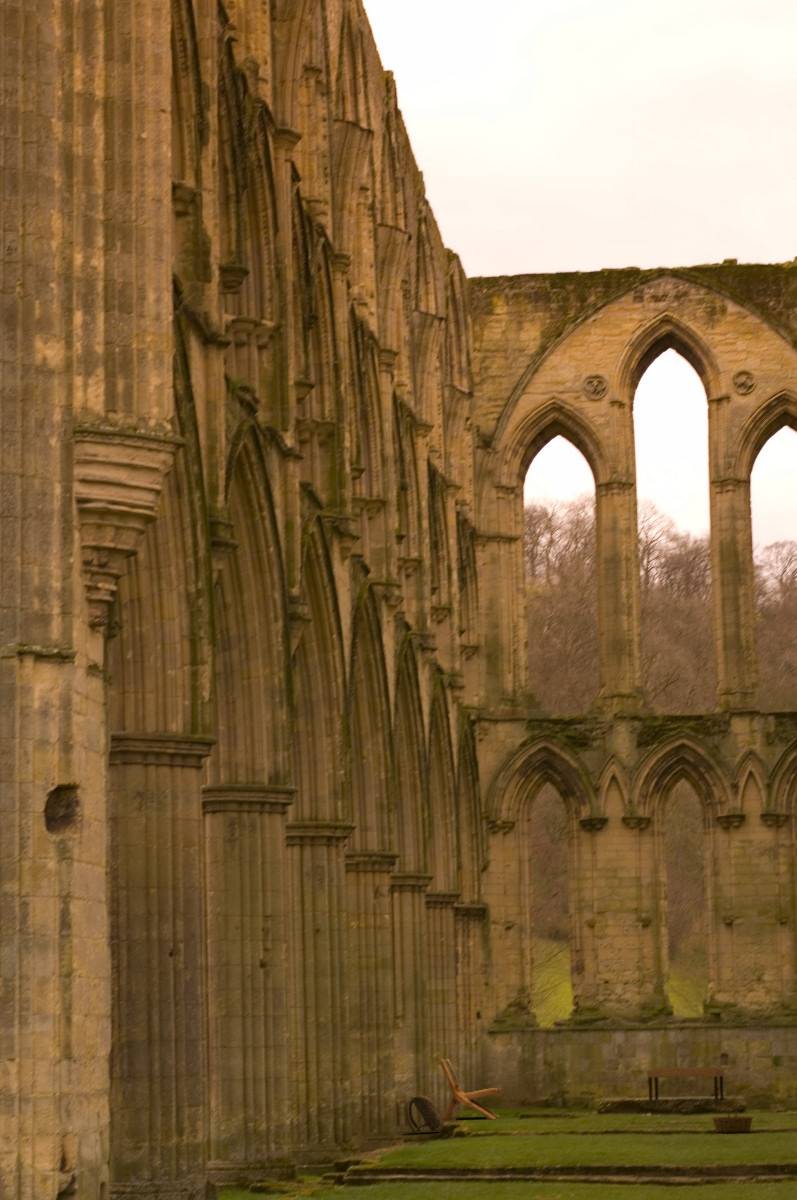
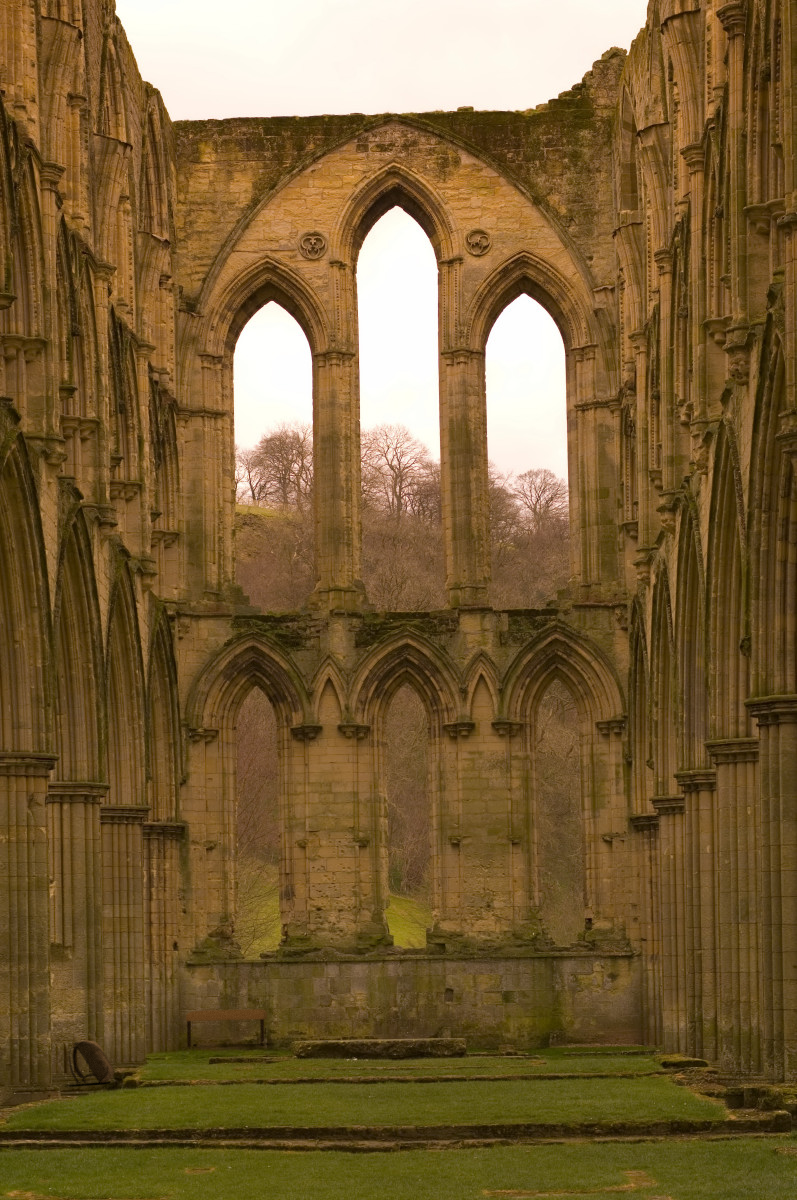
lounge chair: present [440,1059,501,1119] -> none [118,998,190,1067]
bench: present [647,1067,724,1101] -> present [186,1009,269,1047]
basket: present [712,1104,753,1133] -> none [423,1045,470,1079]

